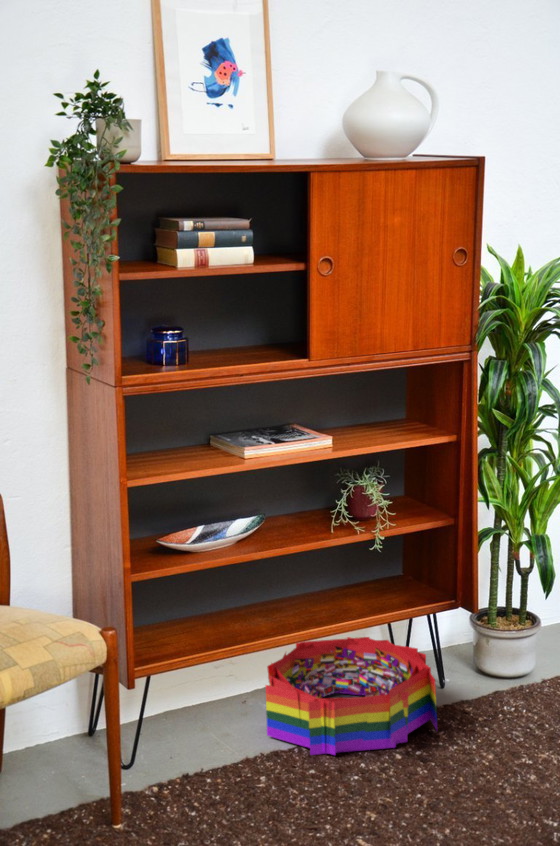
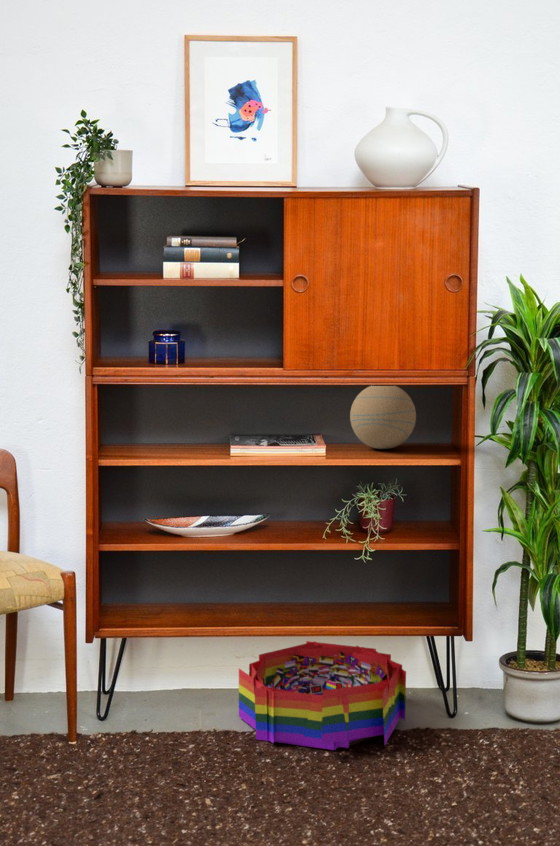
decorative orb: none [335,365,403,433] -> present [350,386,416,449]

